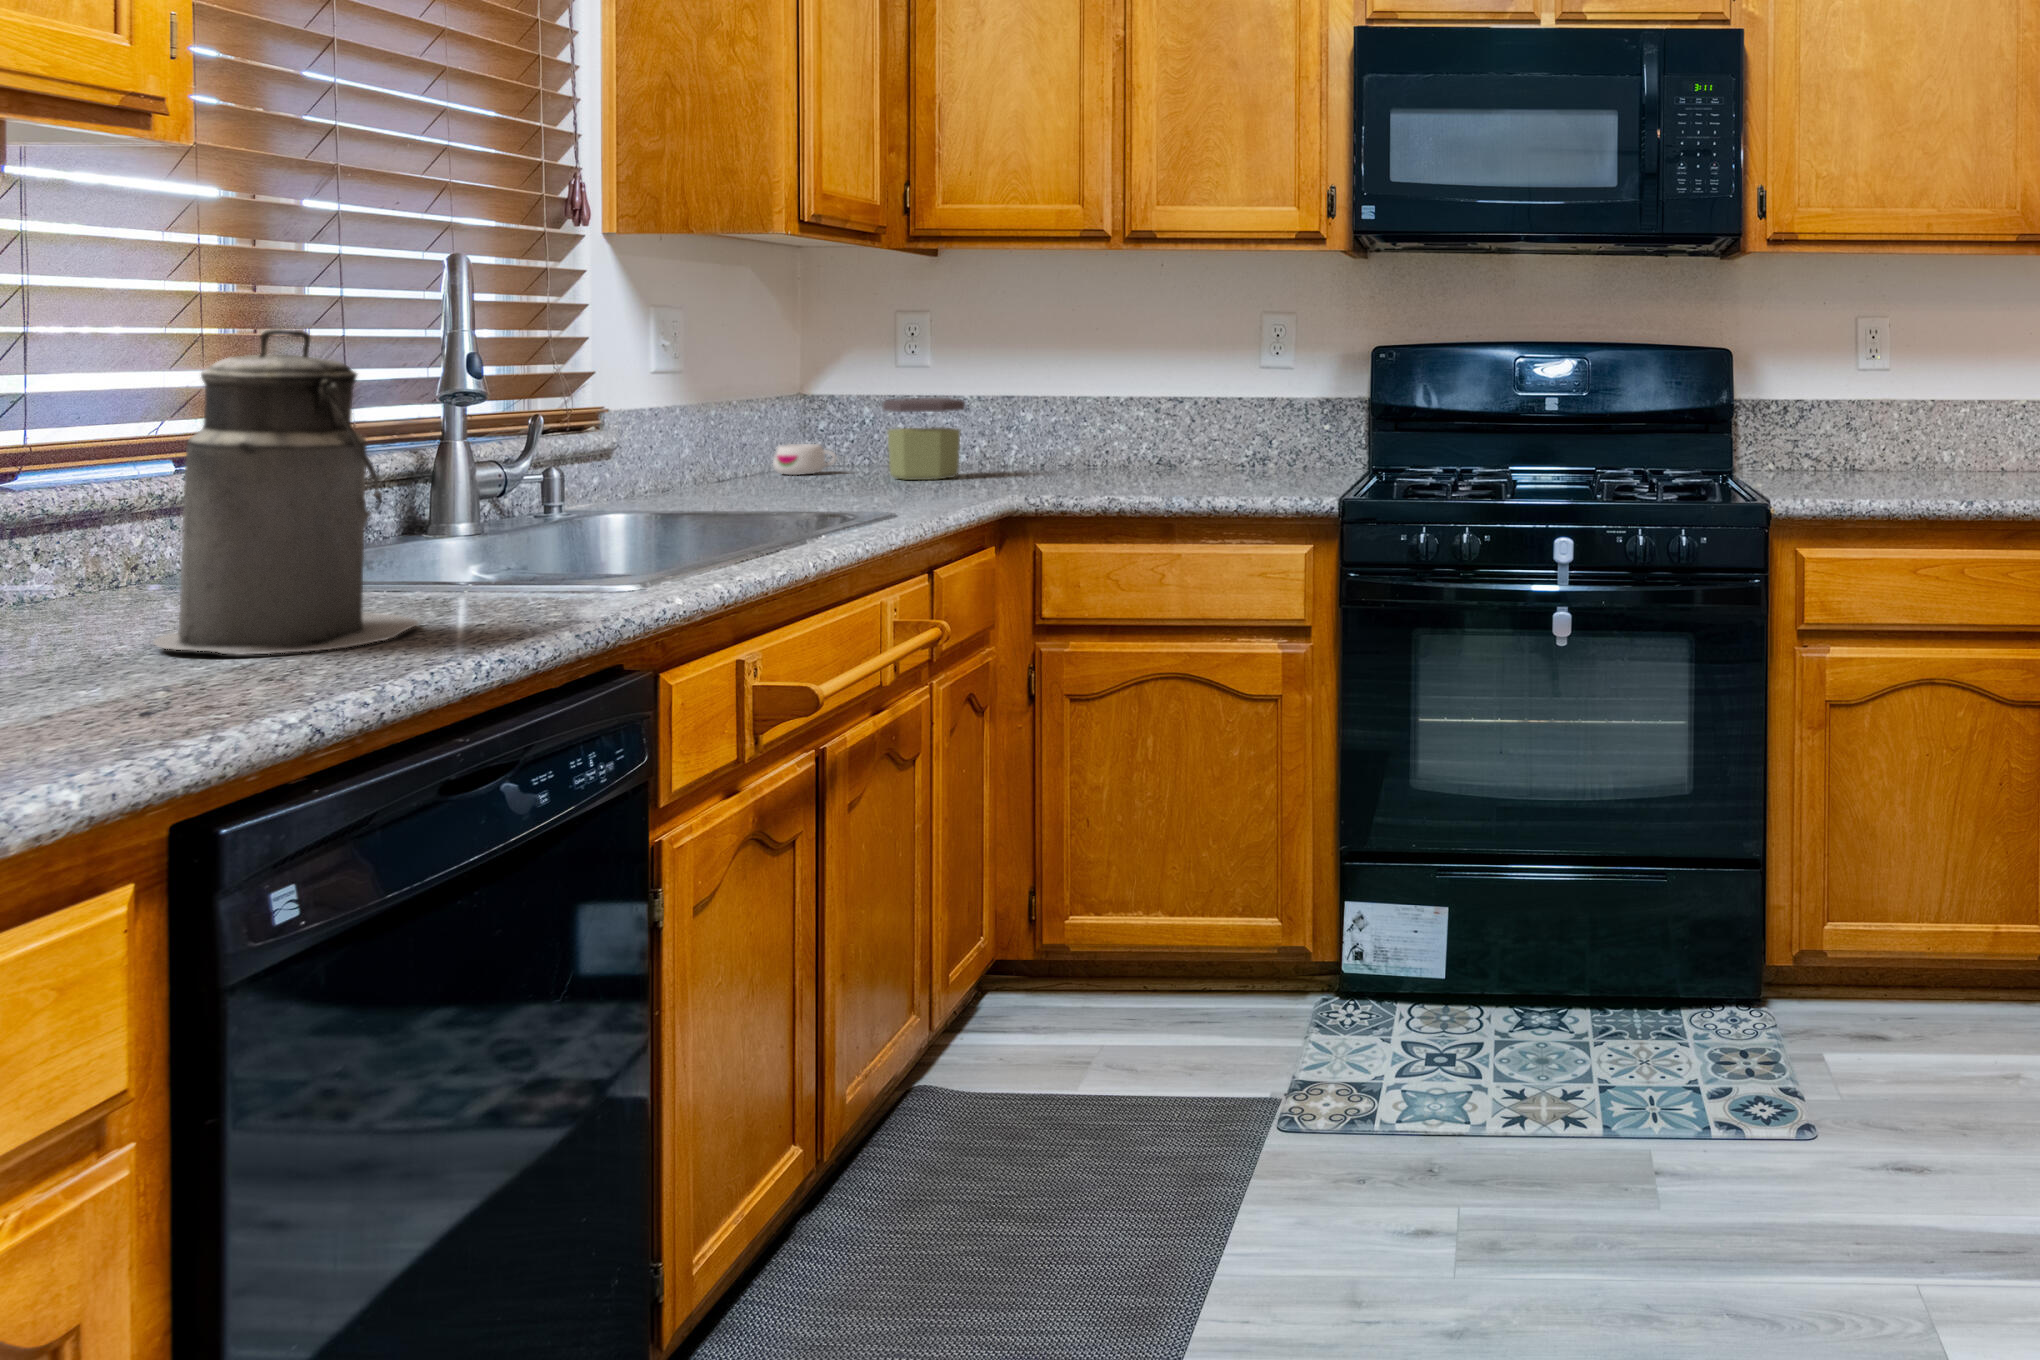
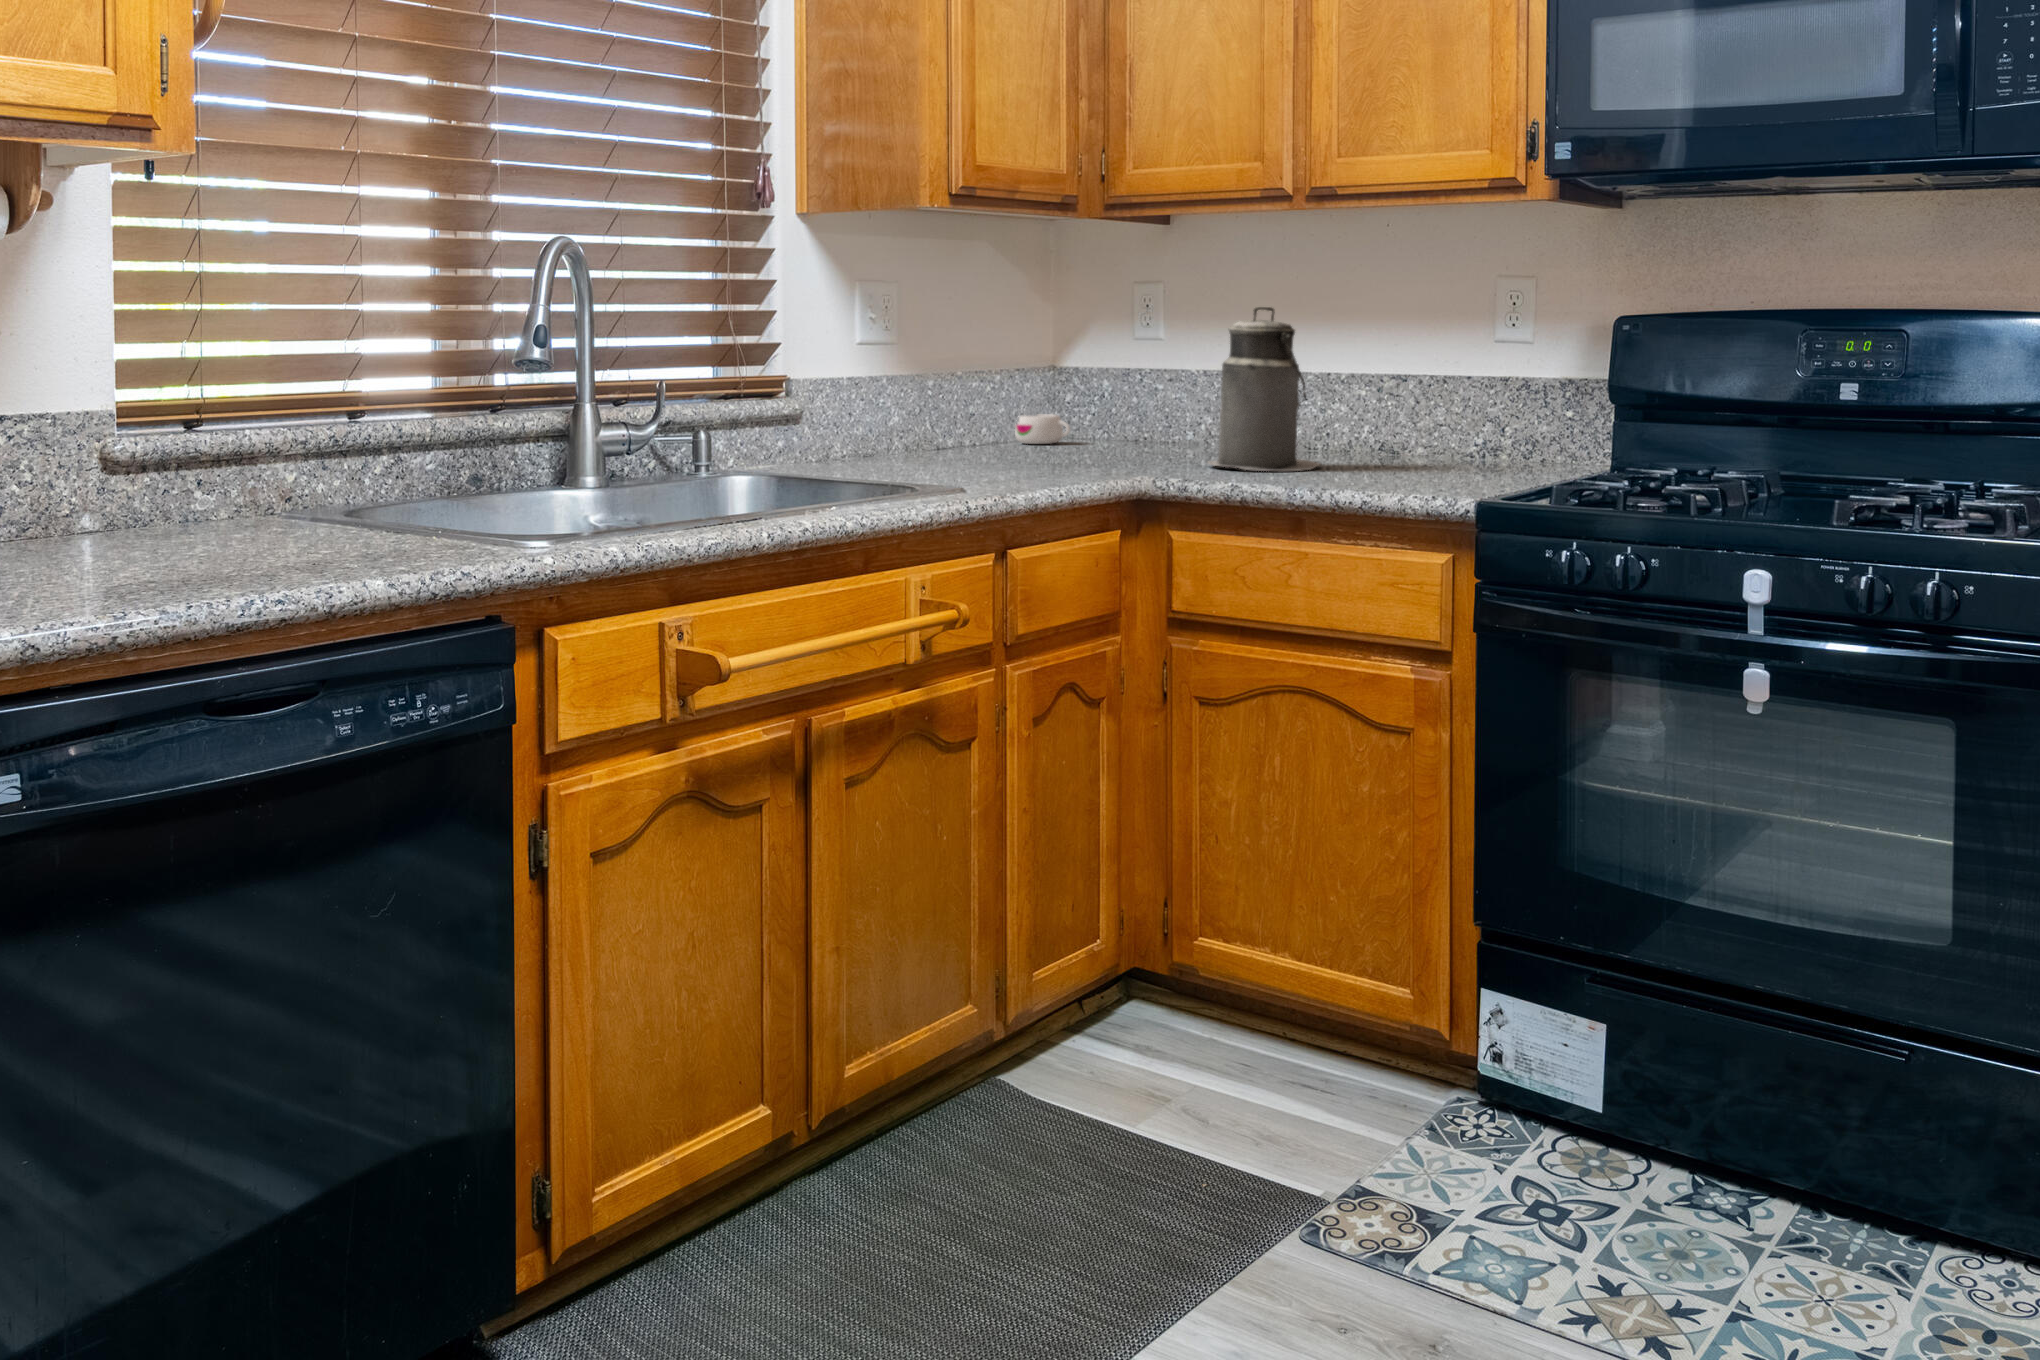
canister: present [153,329,418,655] -> present [1208,307,1320,471]
jar: present [882,398,965,480] -> none [1091,371,1168,455]

